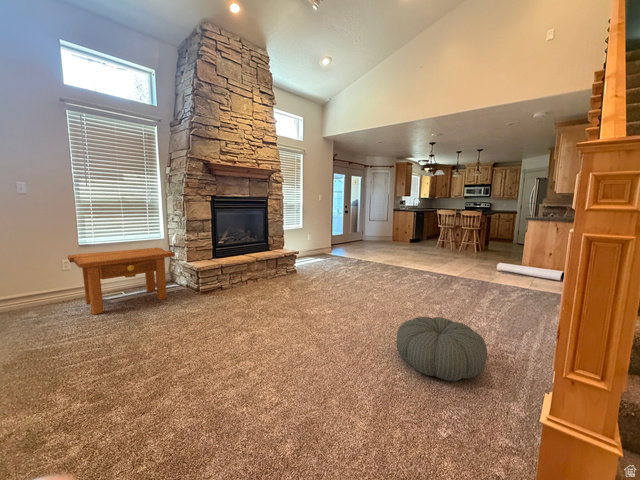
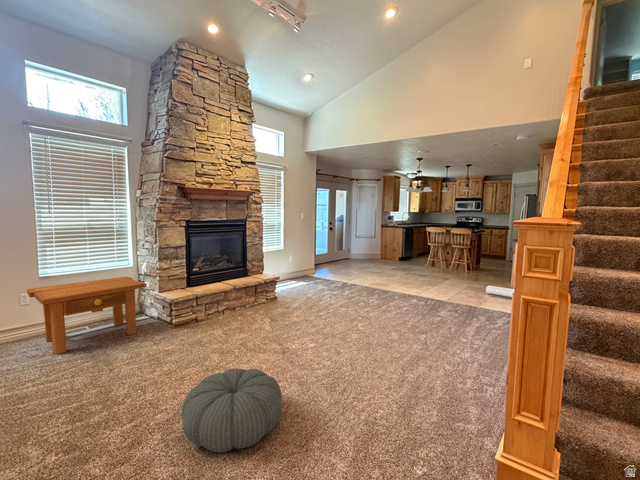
pouf: present [397,317,487,381] -> present [182,368,282,452]

